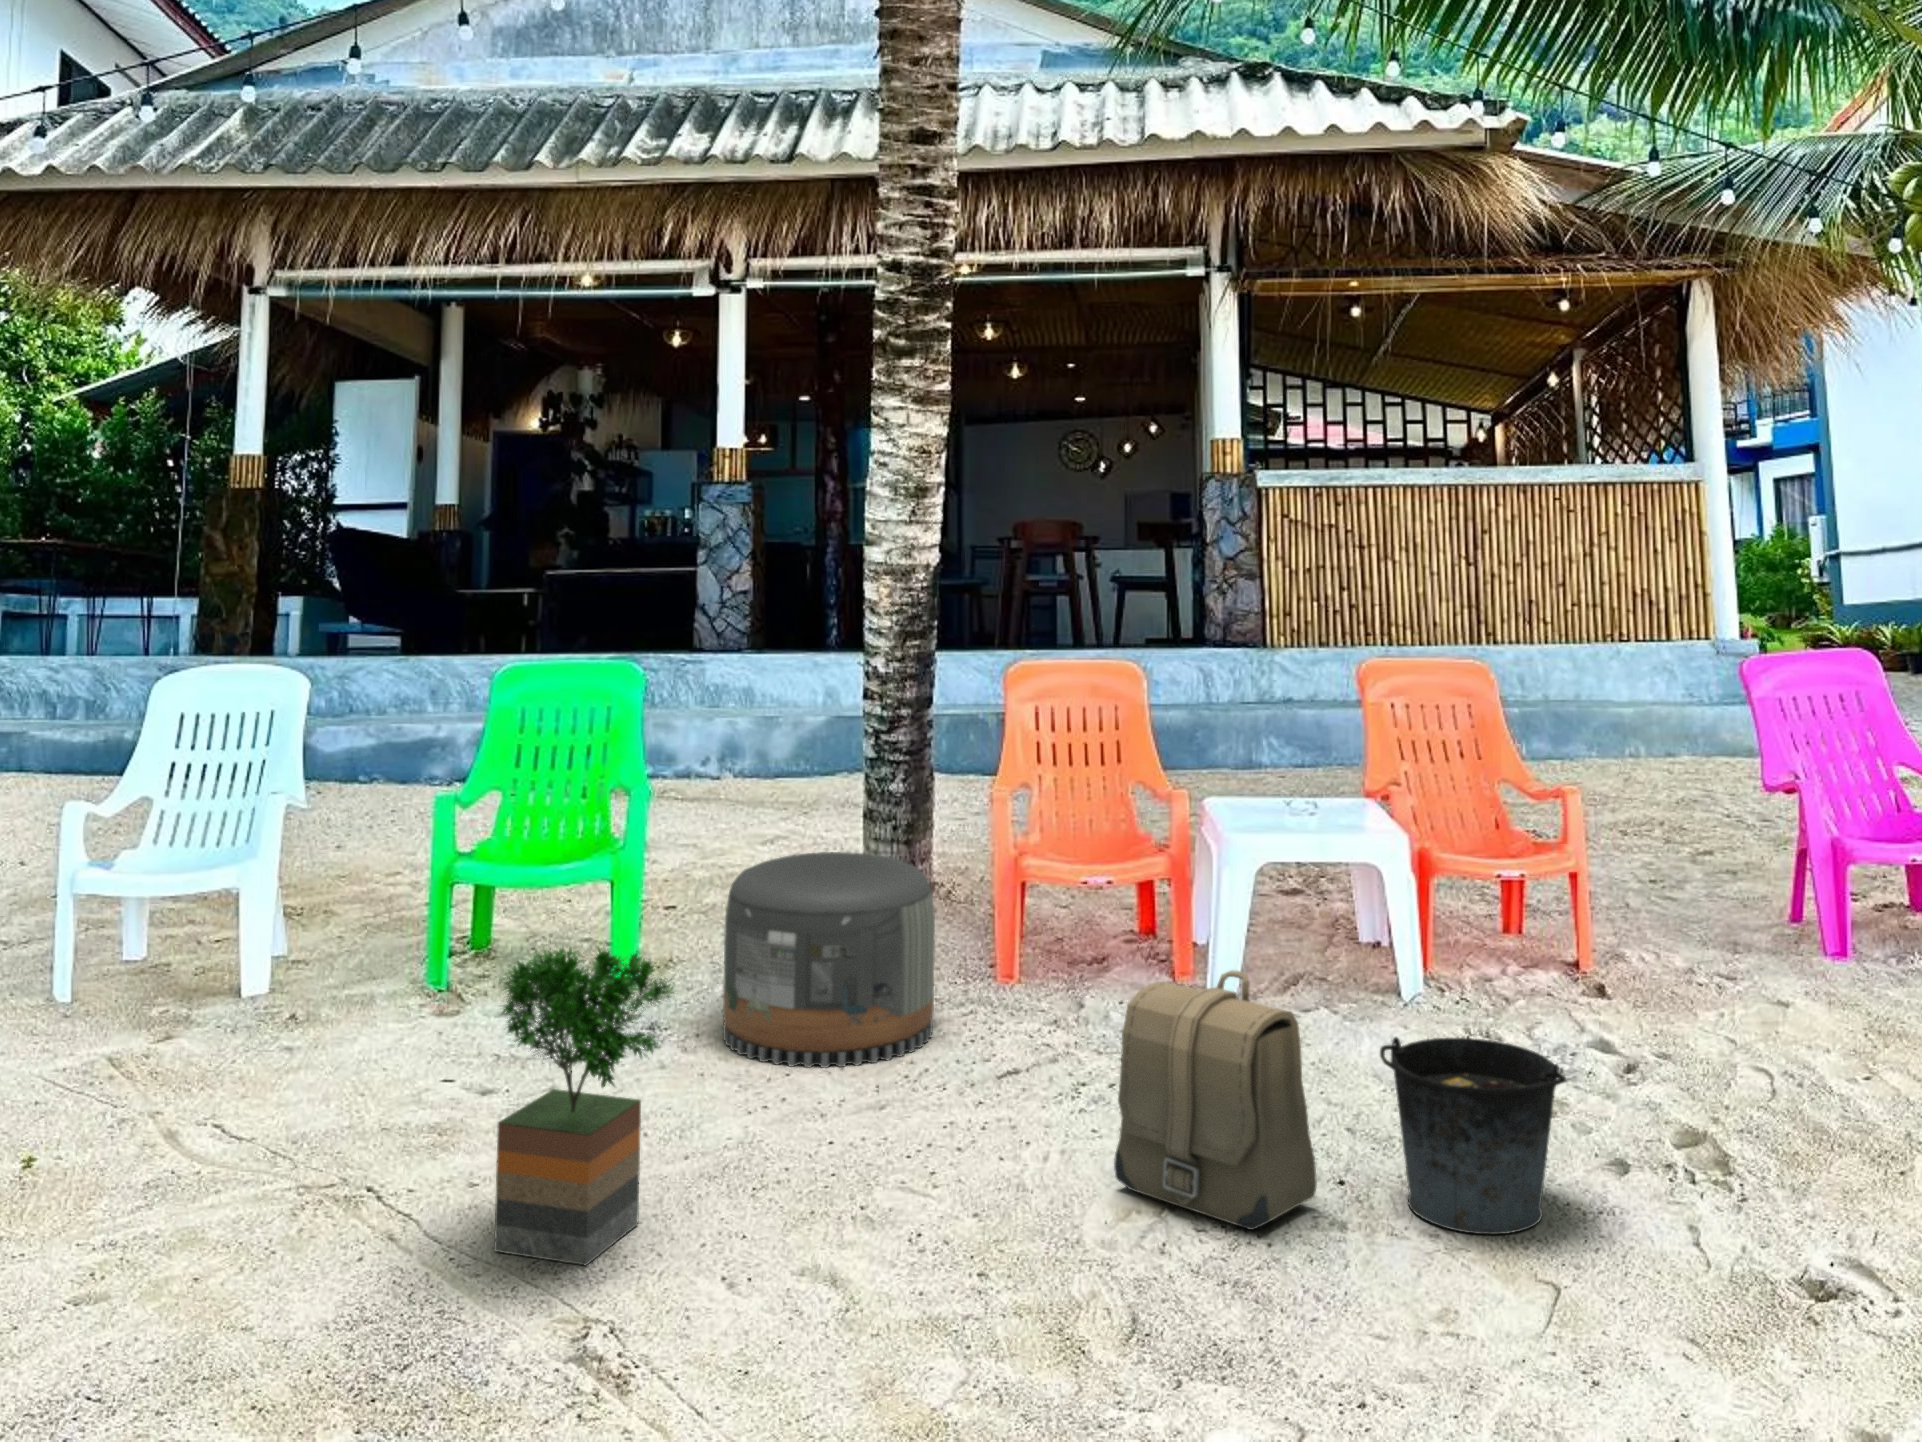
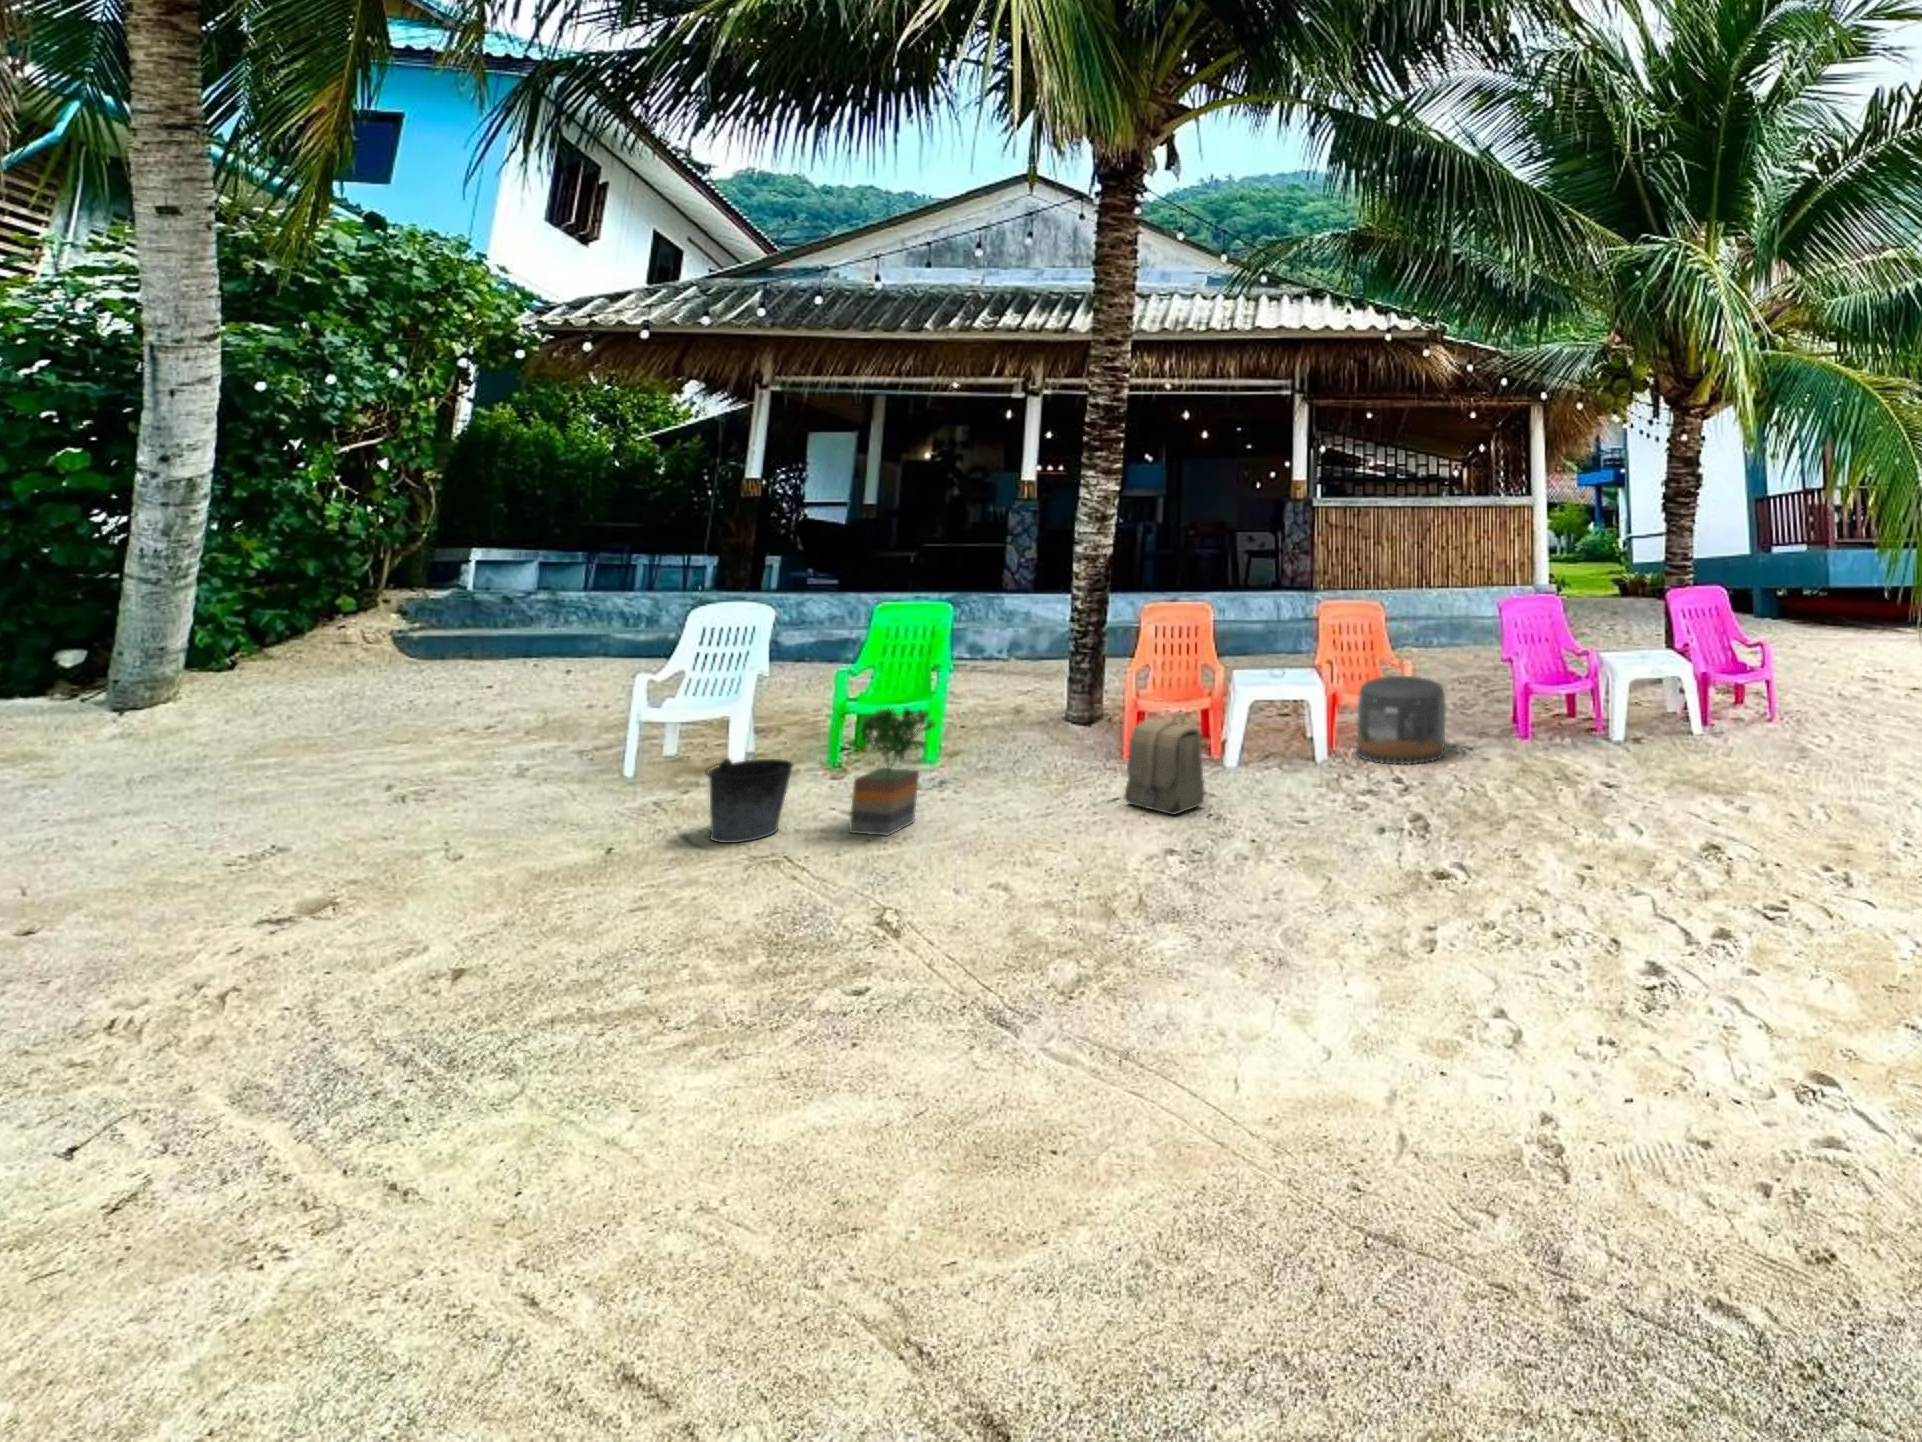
pouf: present [723,852,935,1068] -> present [1356,676,1446,764]
bucket: present [1380,1037,1566,1234] -> present [706,759,793,843]

